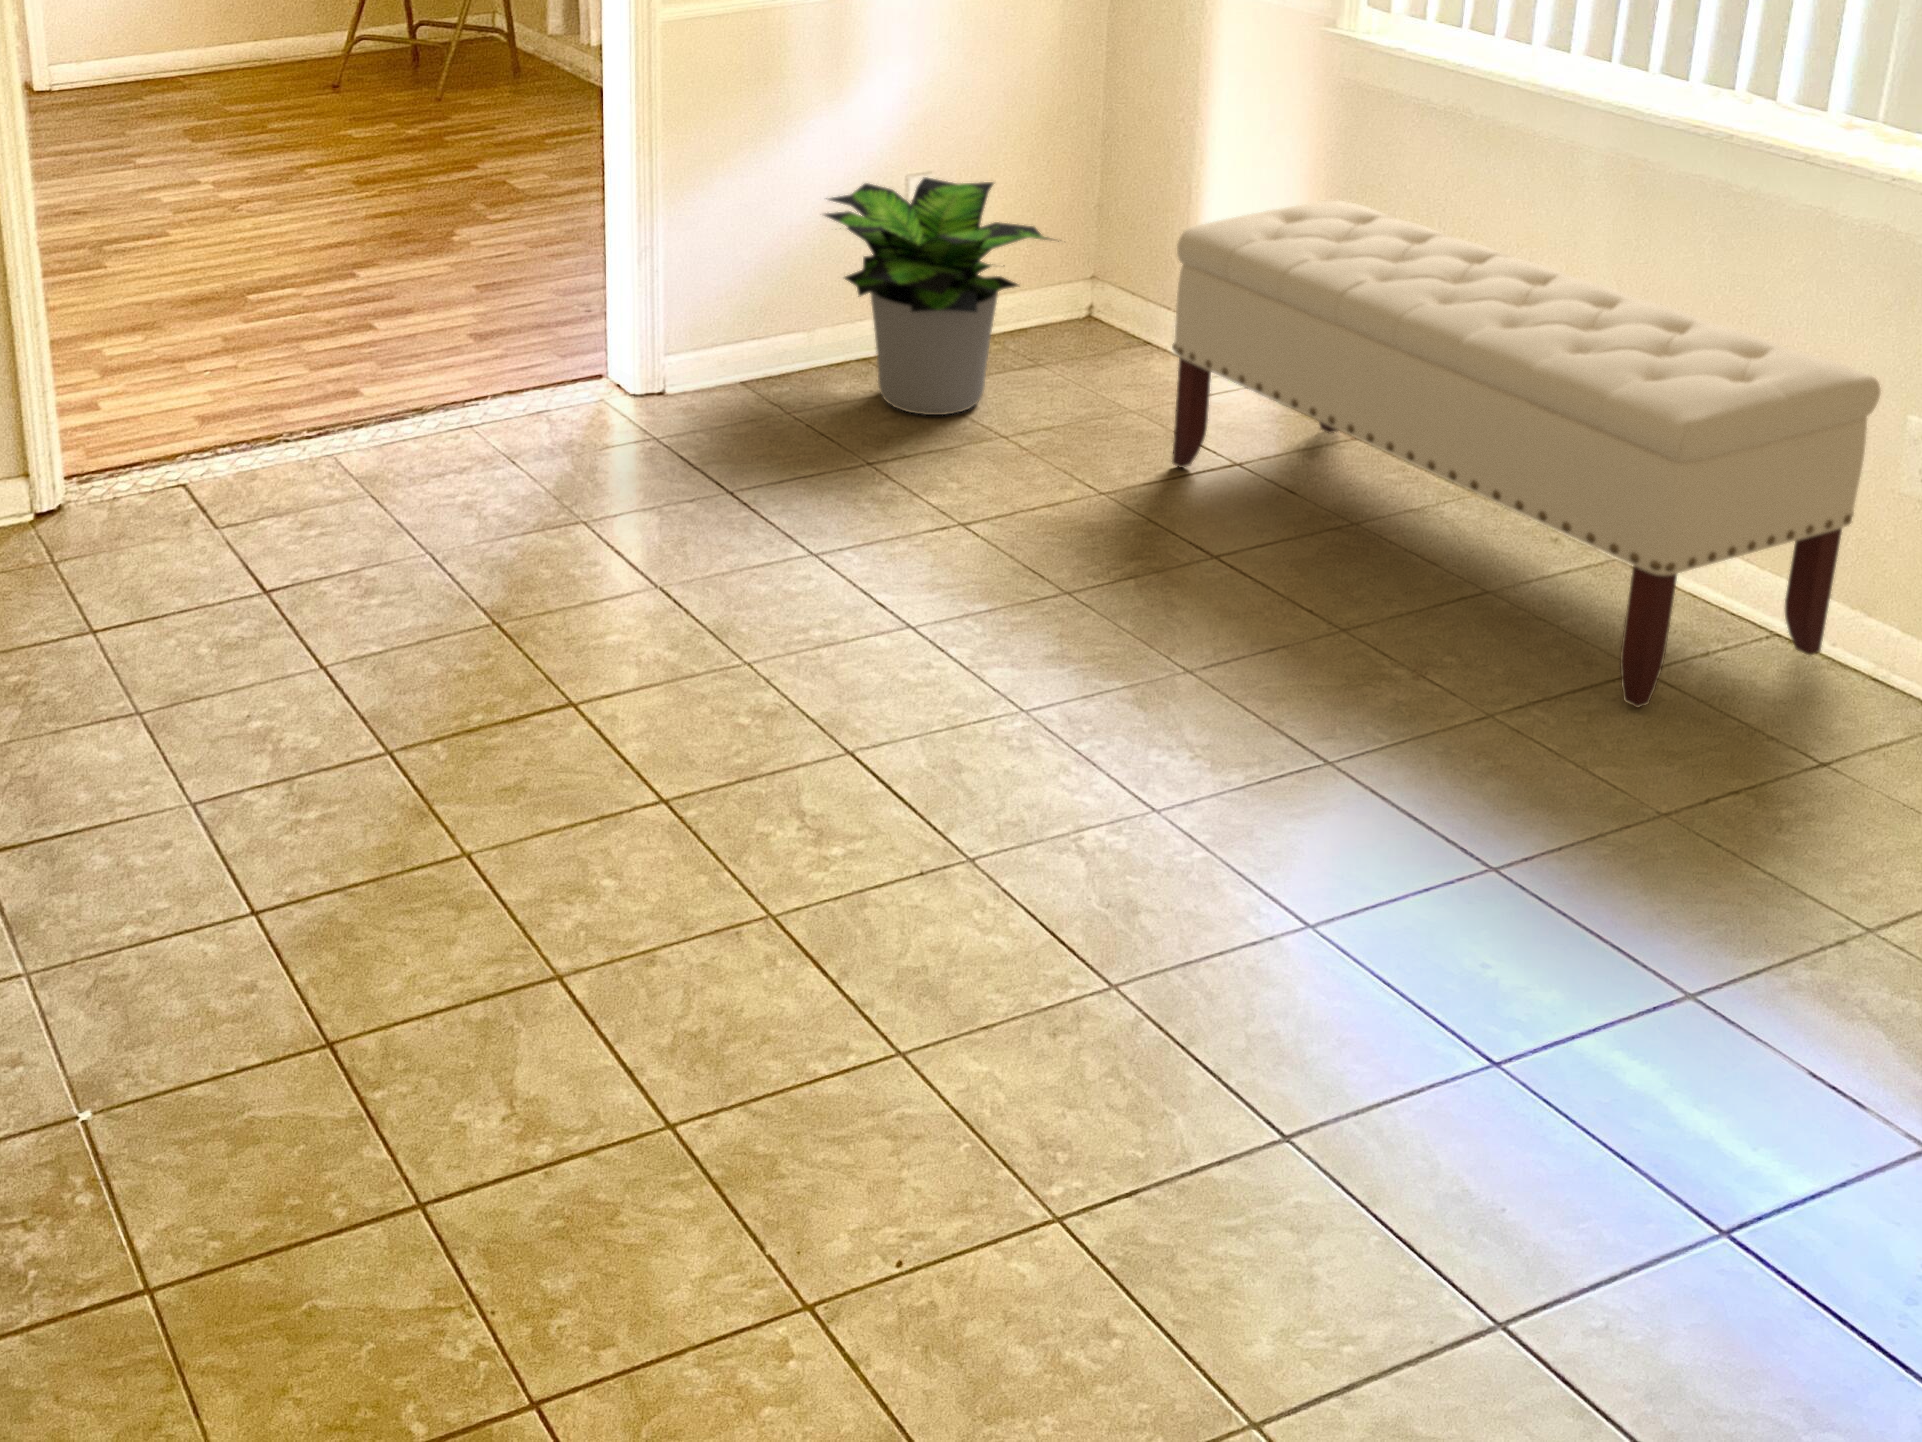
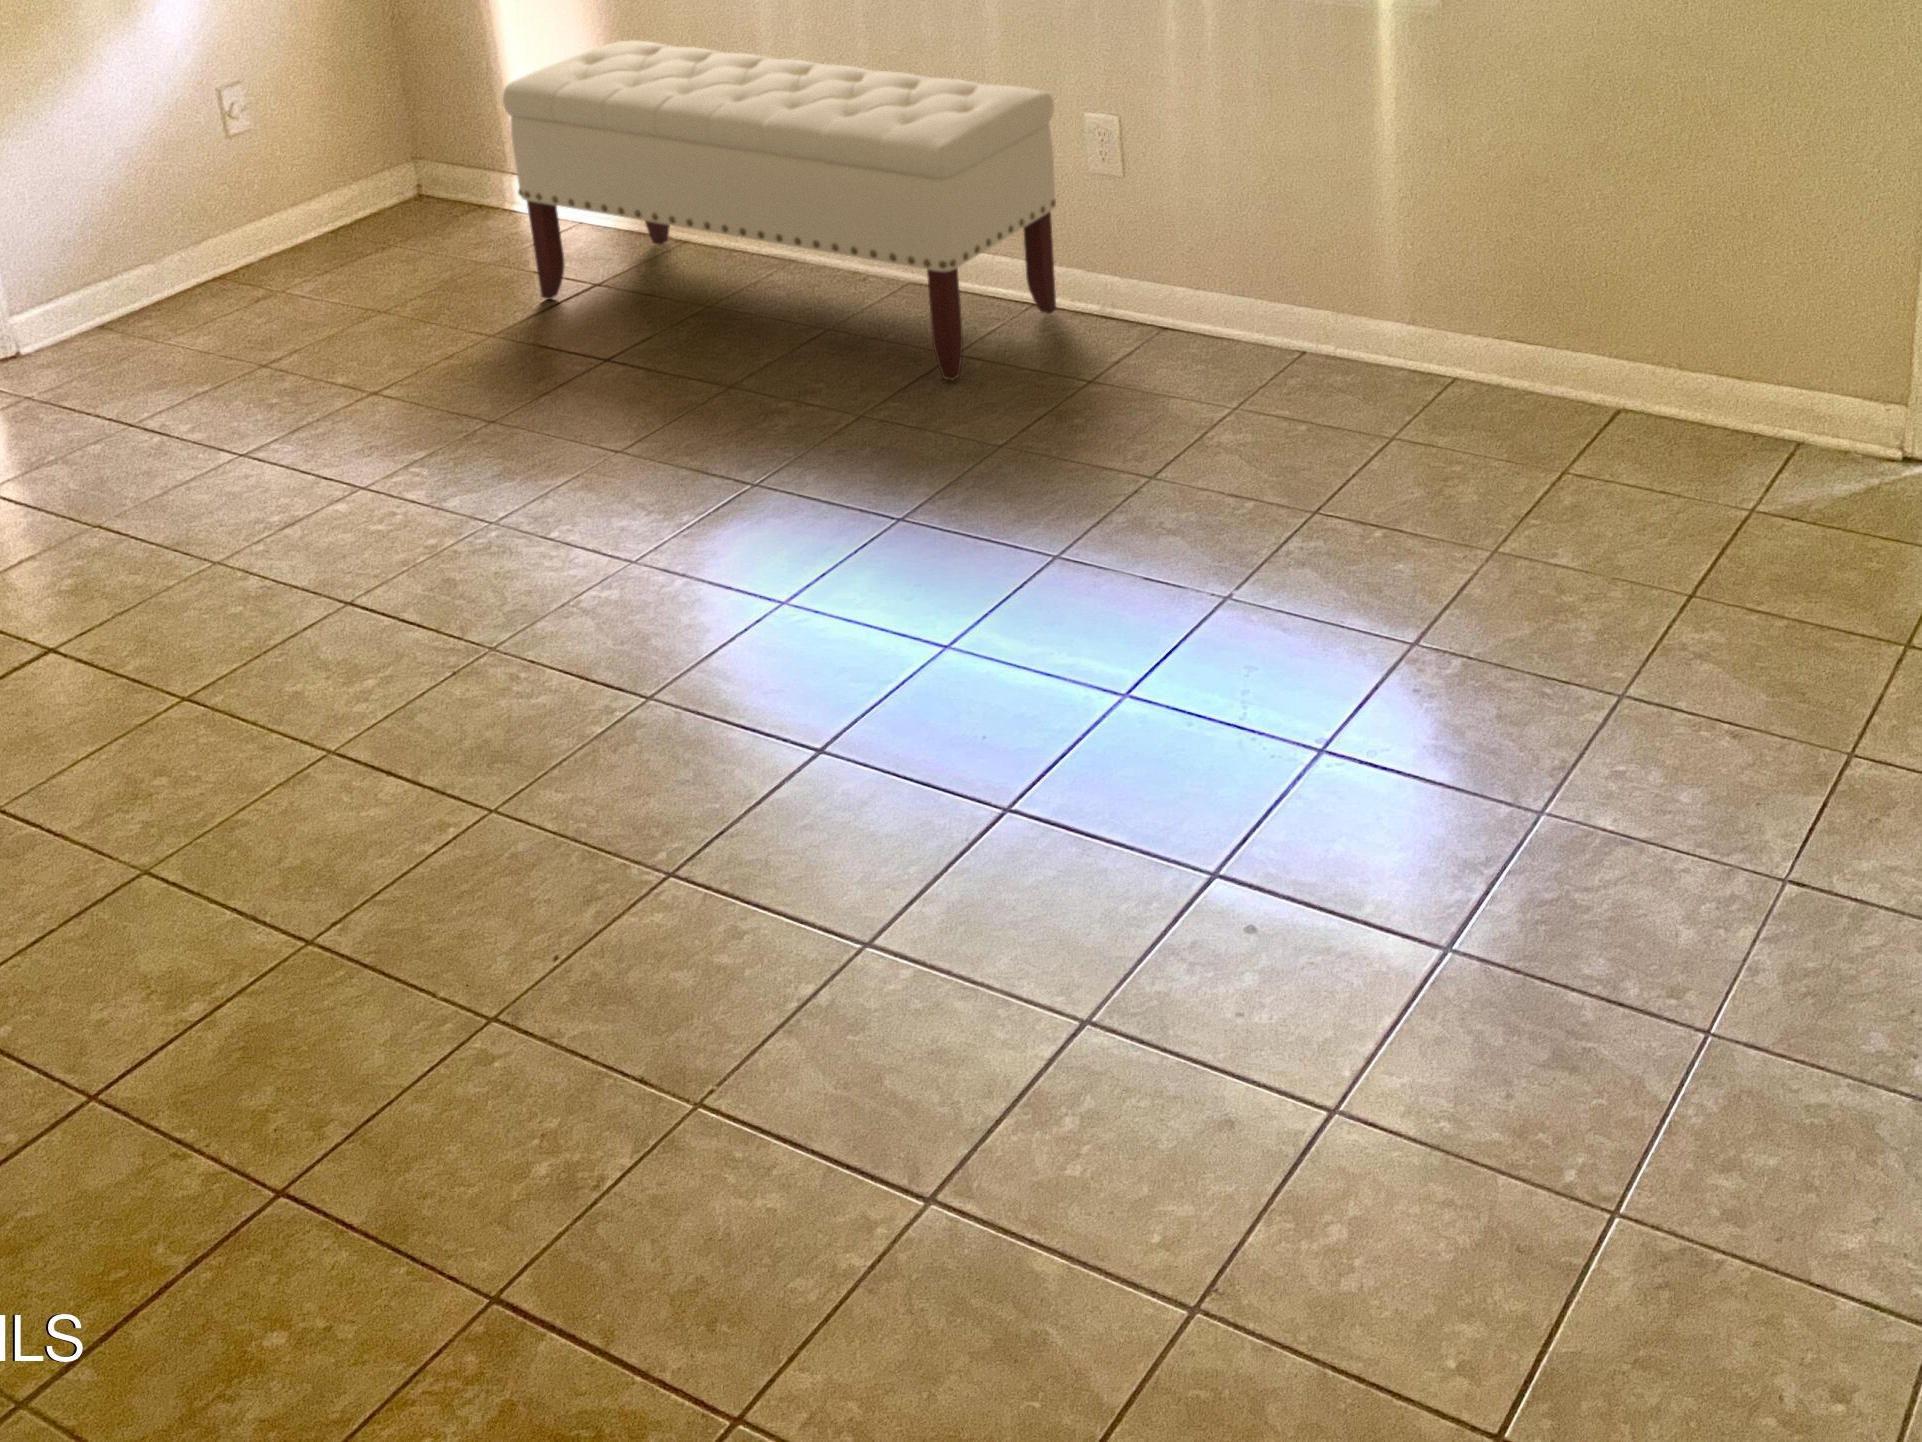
potted plant: present [825,177,1059,415] -> none [145,81,397,313]

